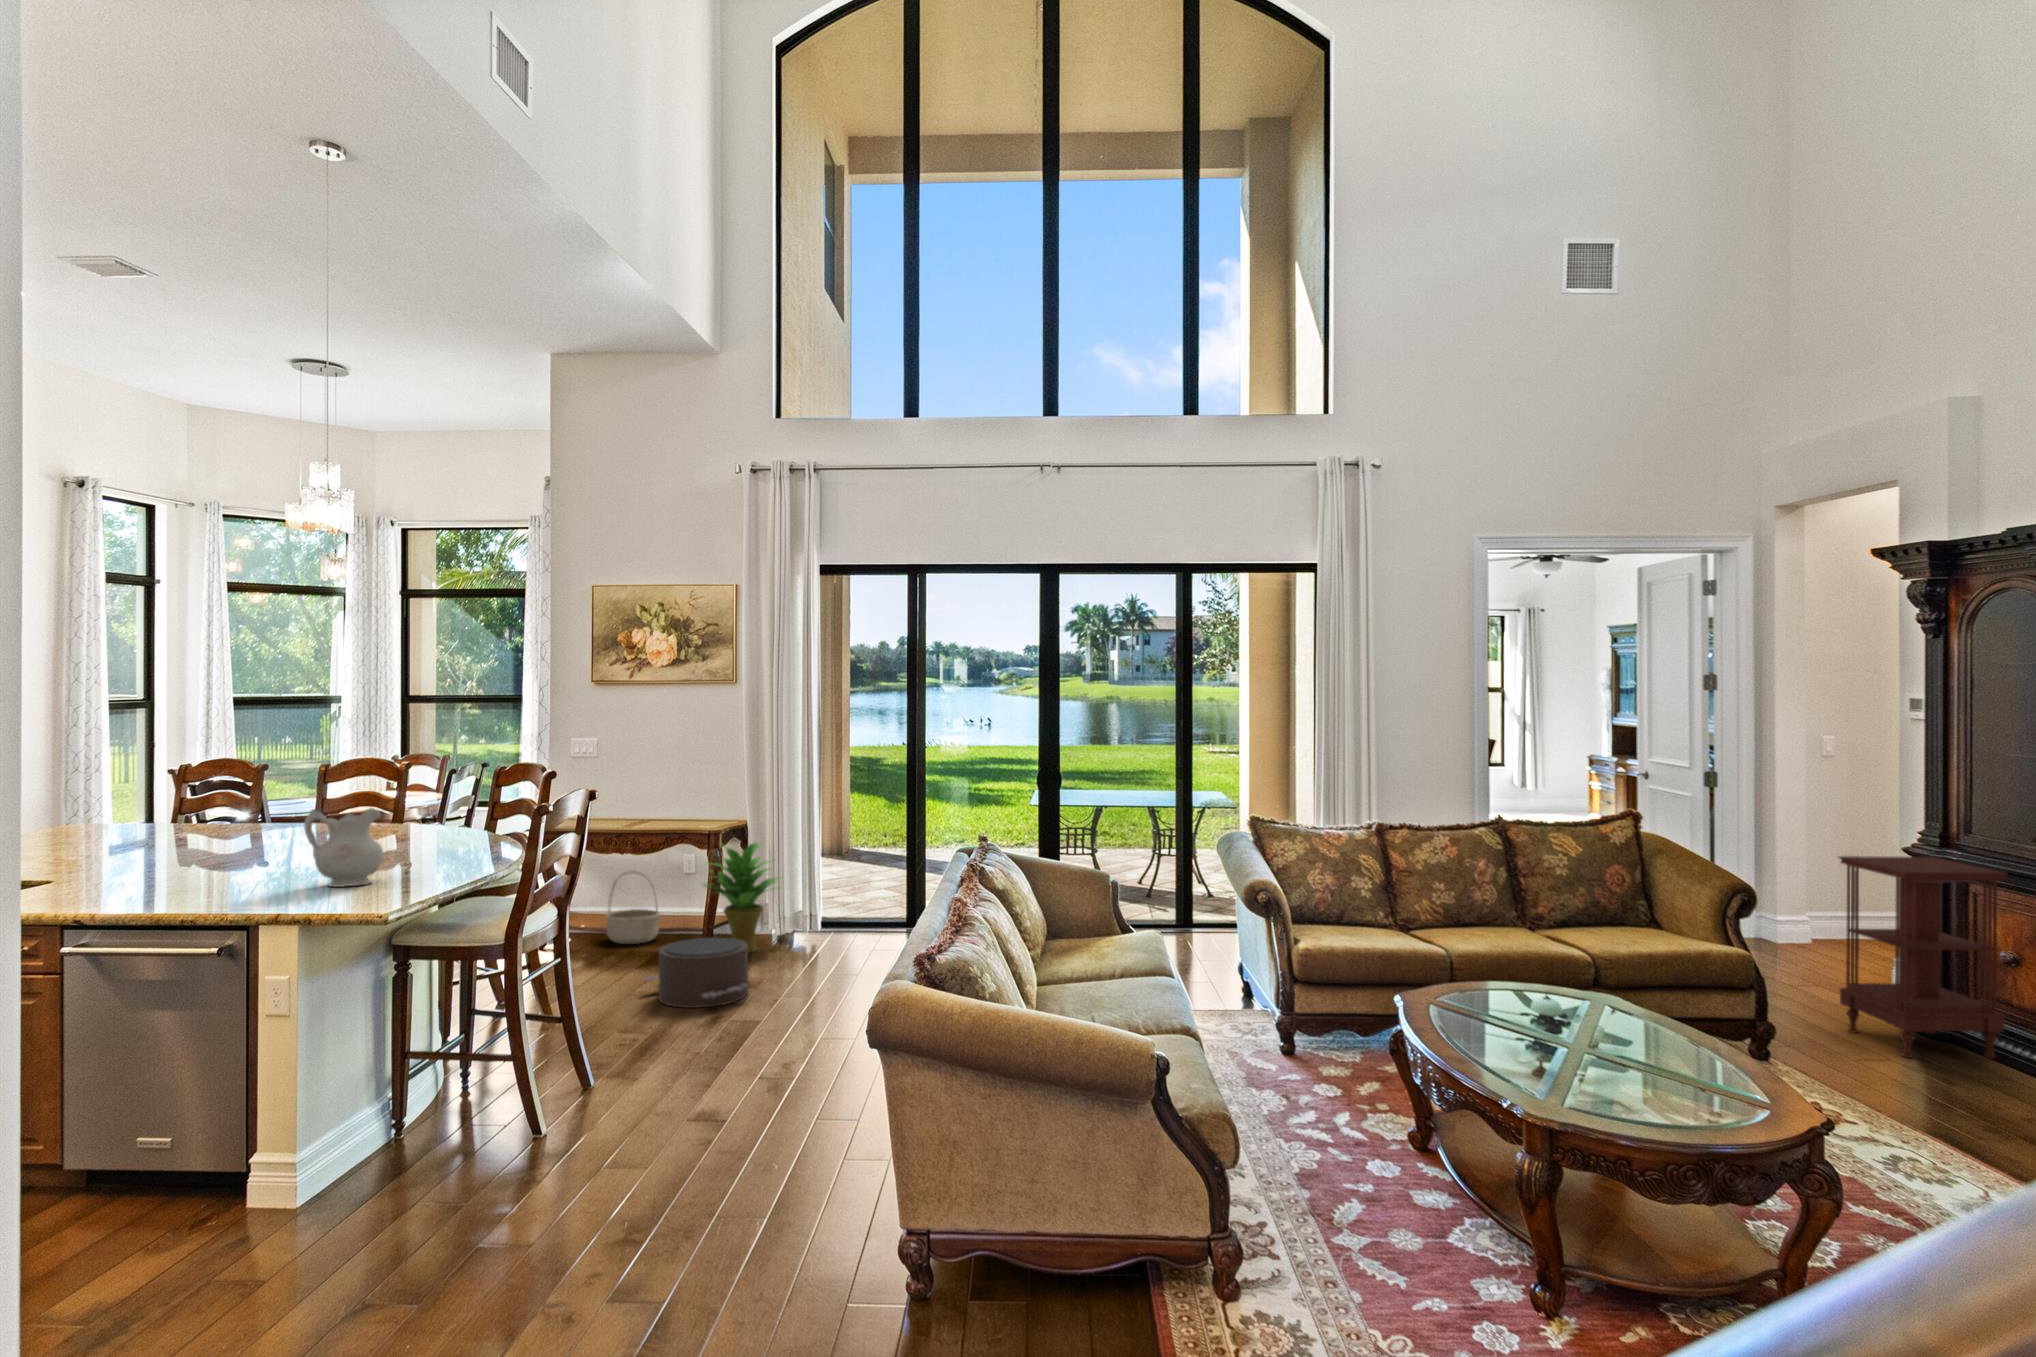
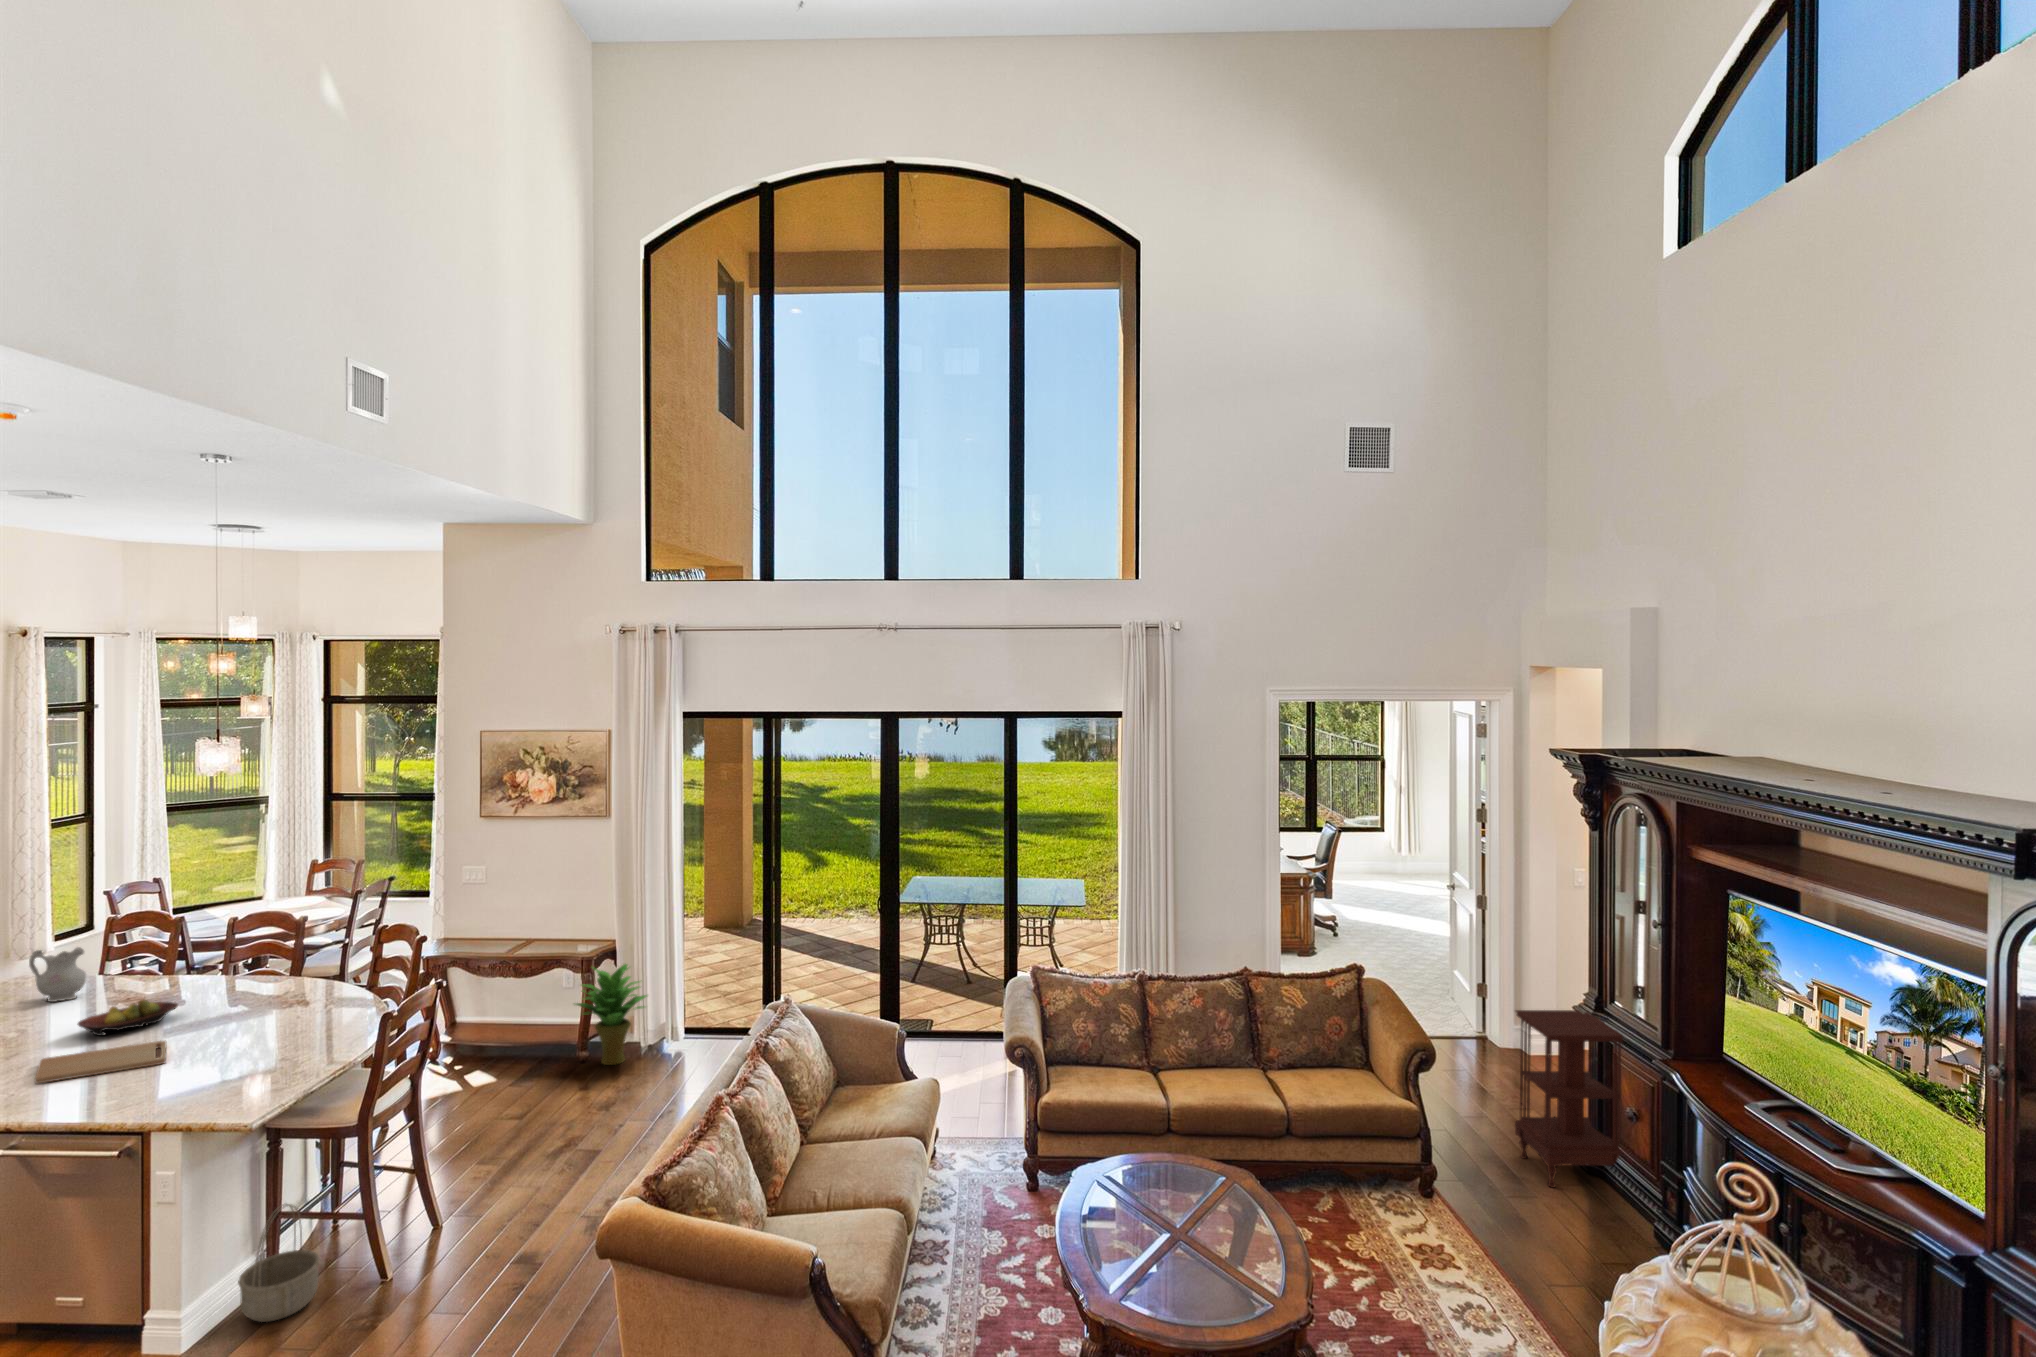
ceramic pitcher: present [304,808,383,887] -> present [29,947,86,1002]
fruit bowl: none [160,820,275,855] -> present [78,999,178,1036]
cutting board: none [115,855,270,884] -> present [35,1041,167,1084]
basket: present [605,871,660,944] -> present [238,1204,320,1322]
pouf: present [646,938,748,1008] -> none [512,1063,603,1132]

